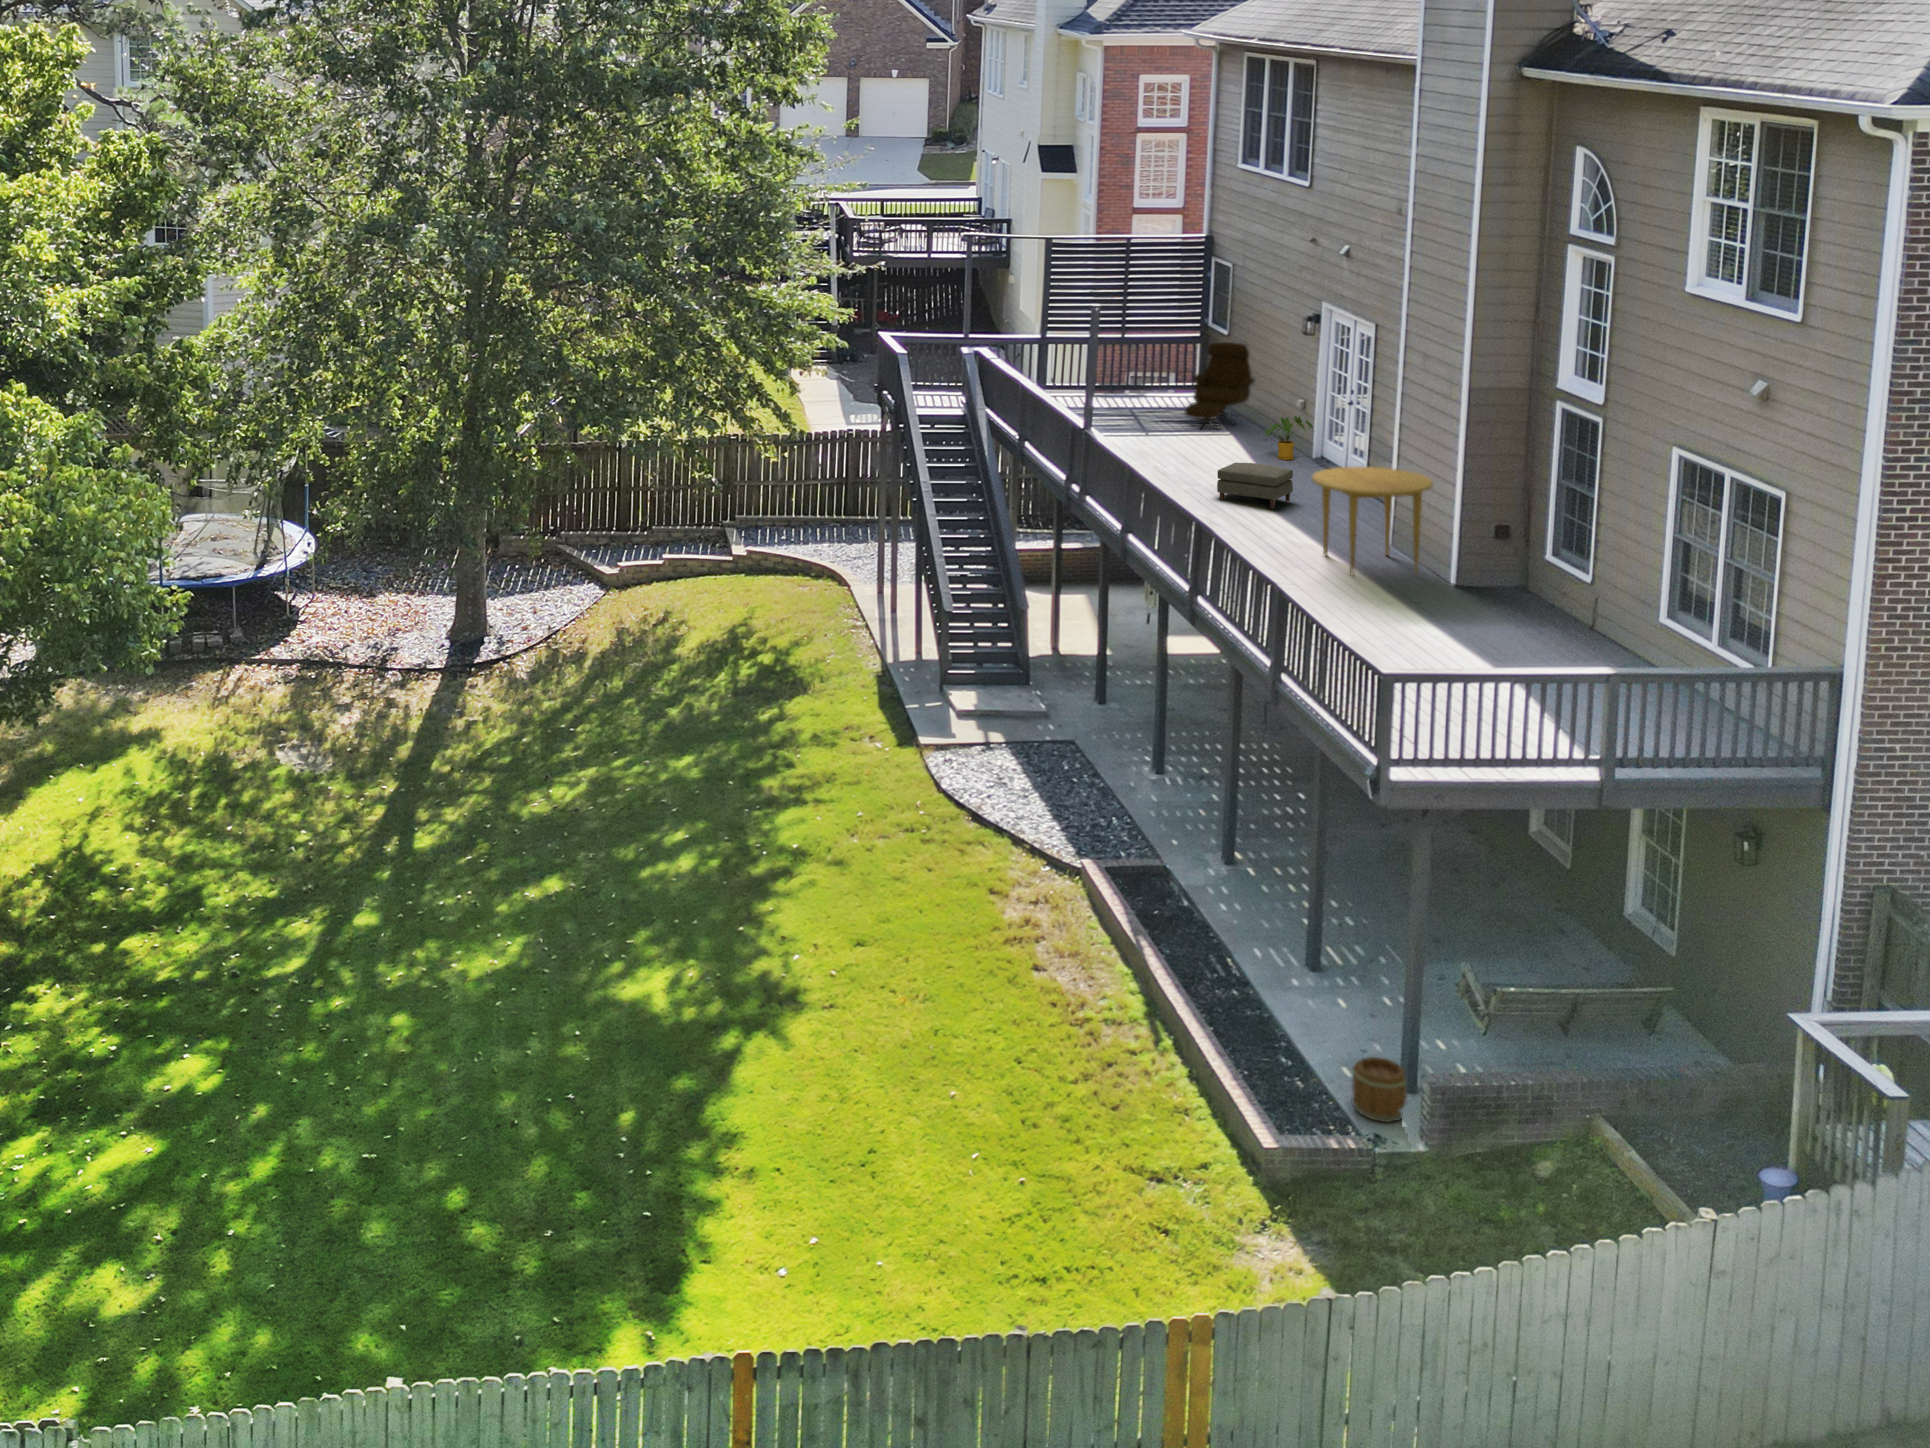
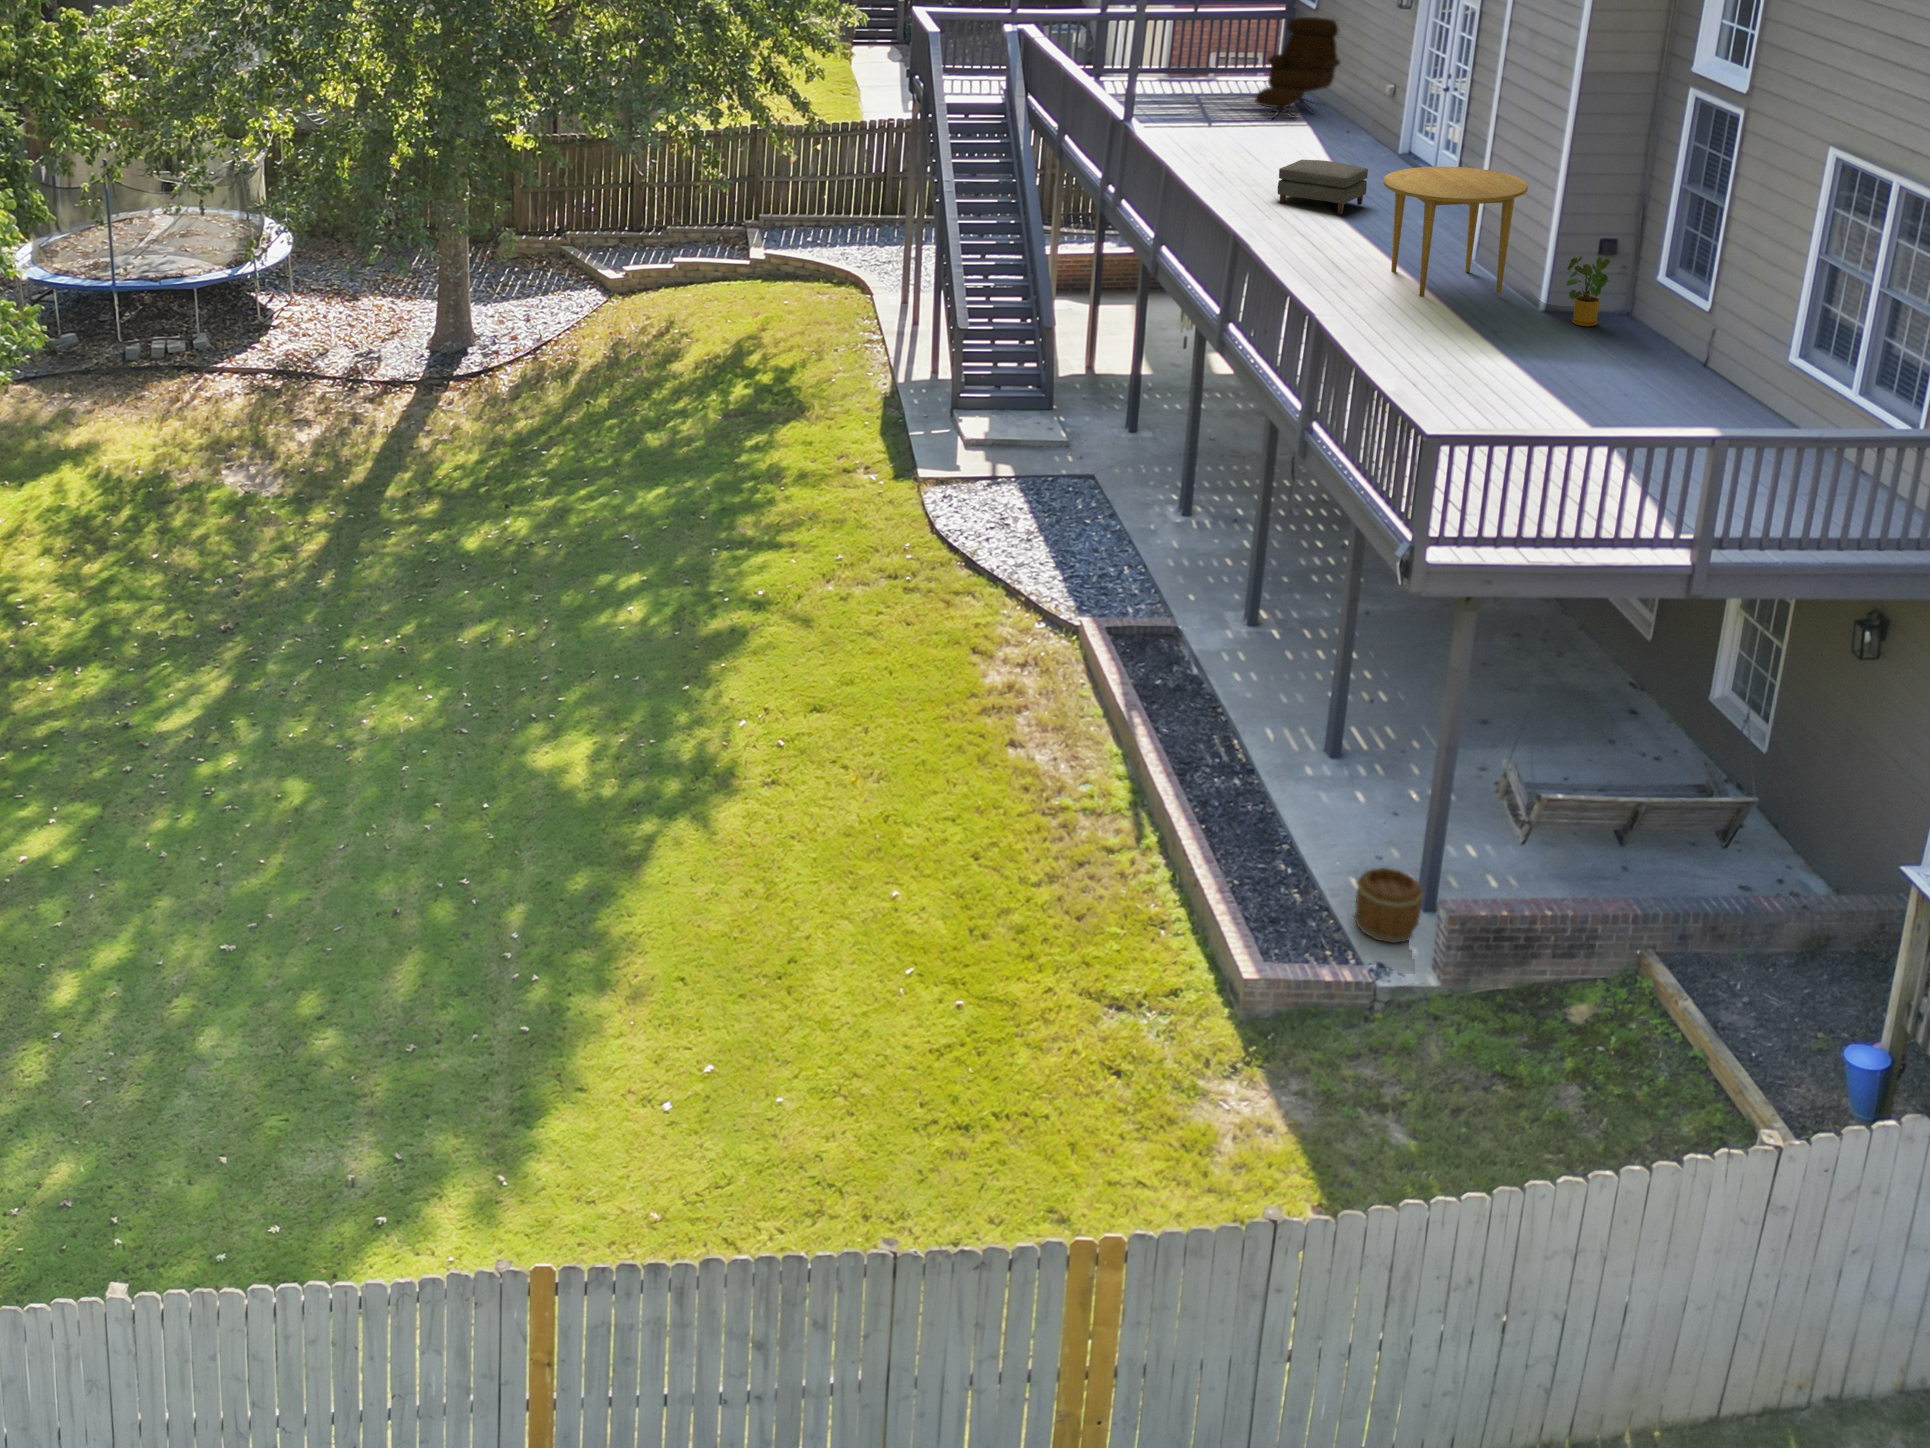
house plant: present [1265,416,1313,460] -> present [1566,256,1611,326]

